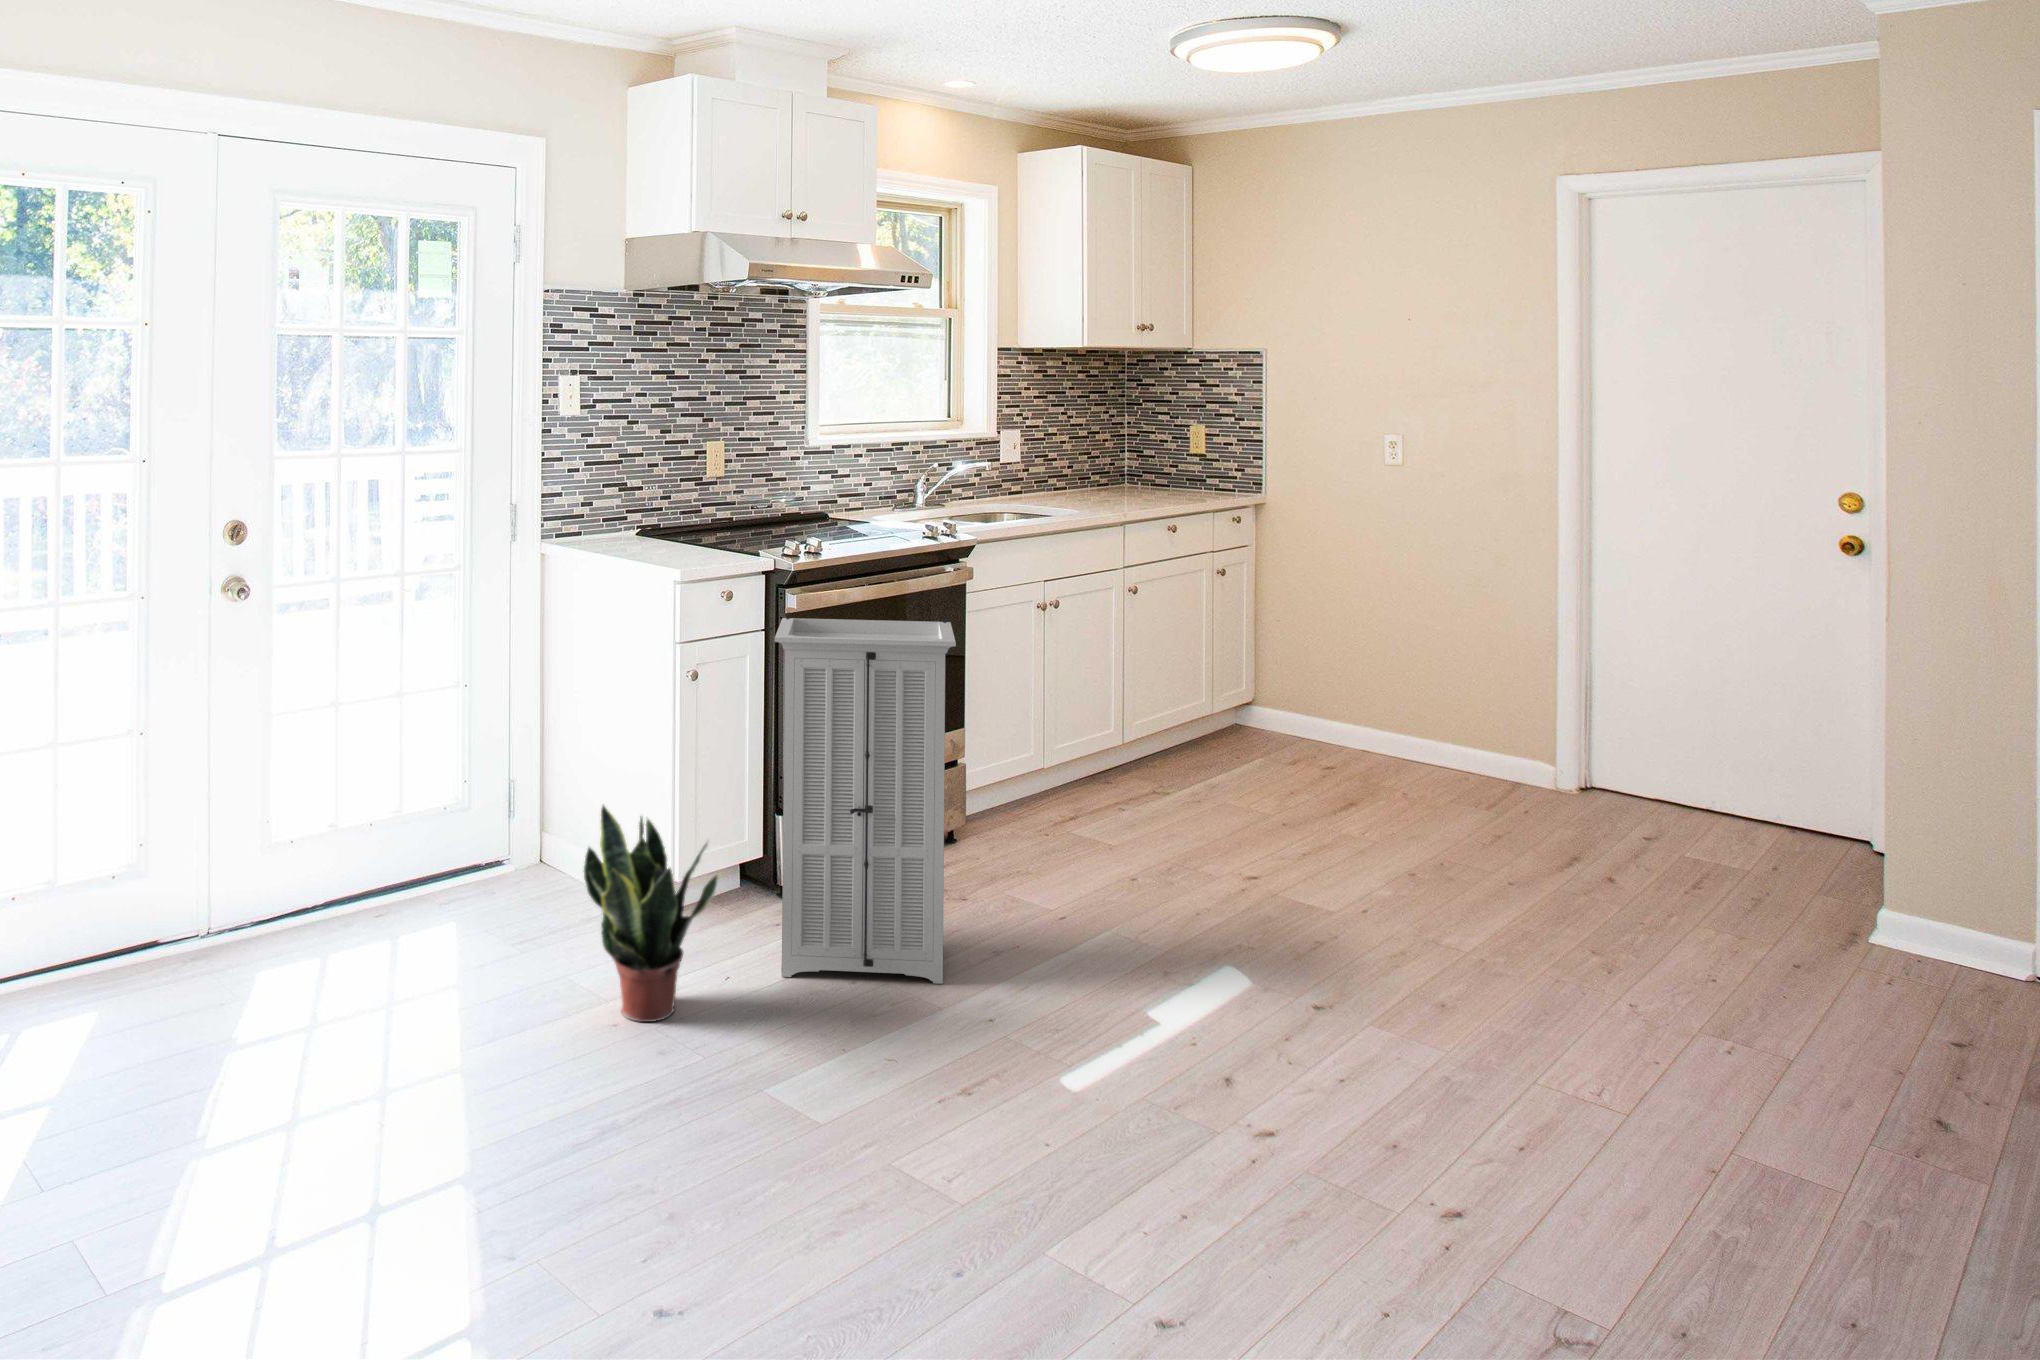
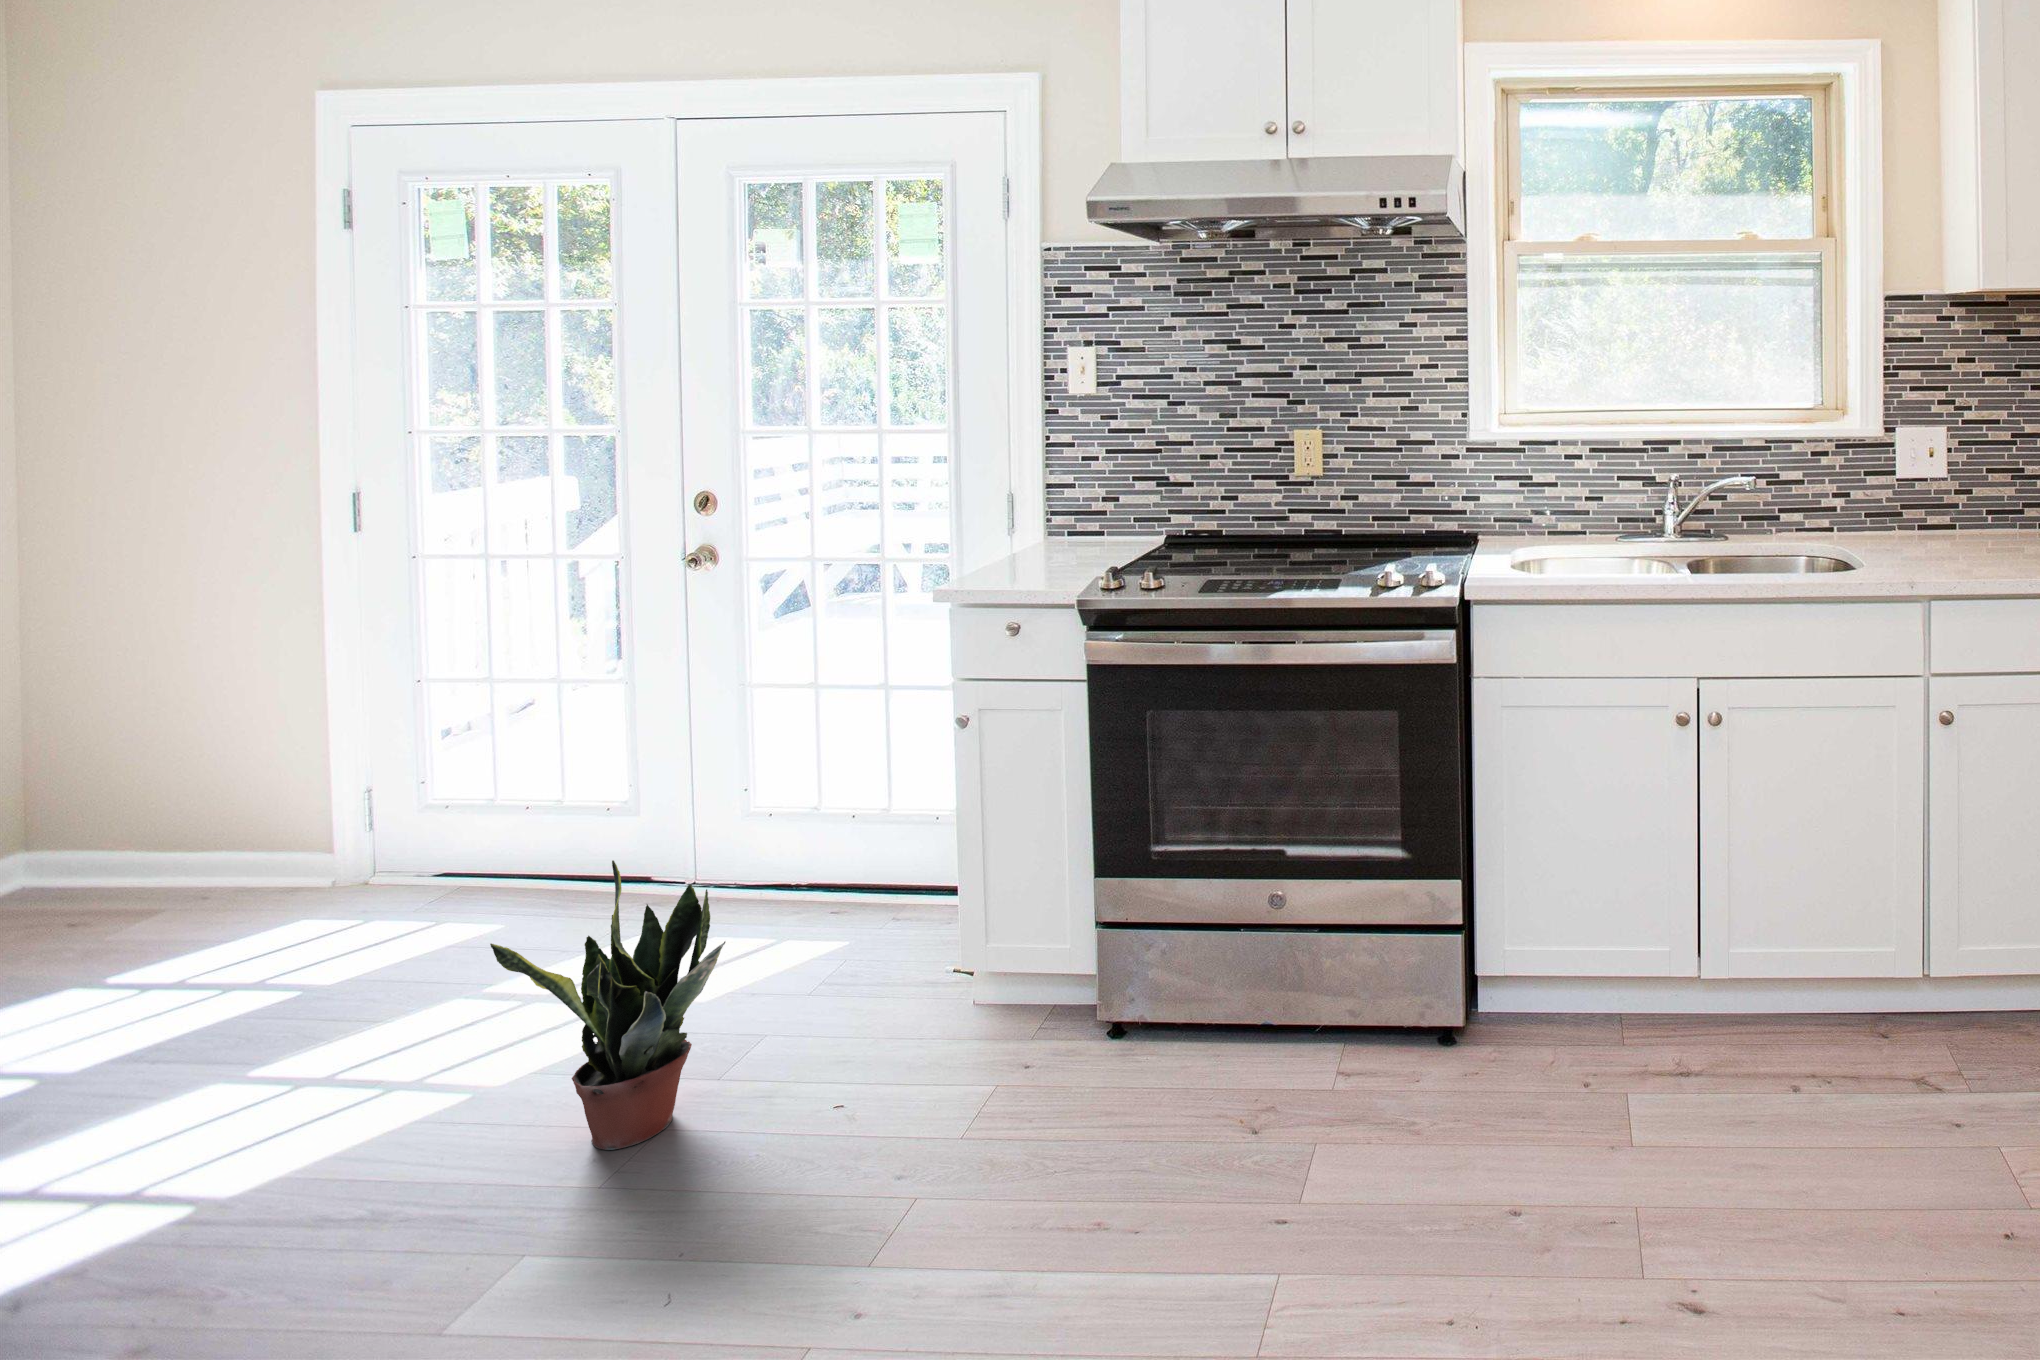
storage cabinet: present [775,612,956,984] -> none [766,665,996,1280]

